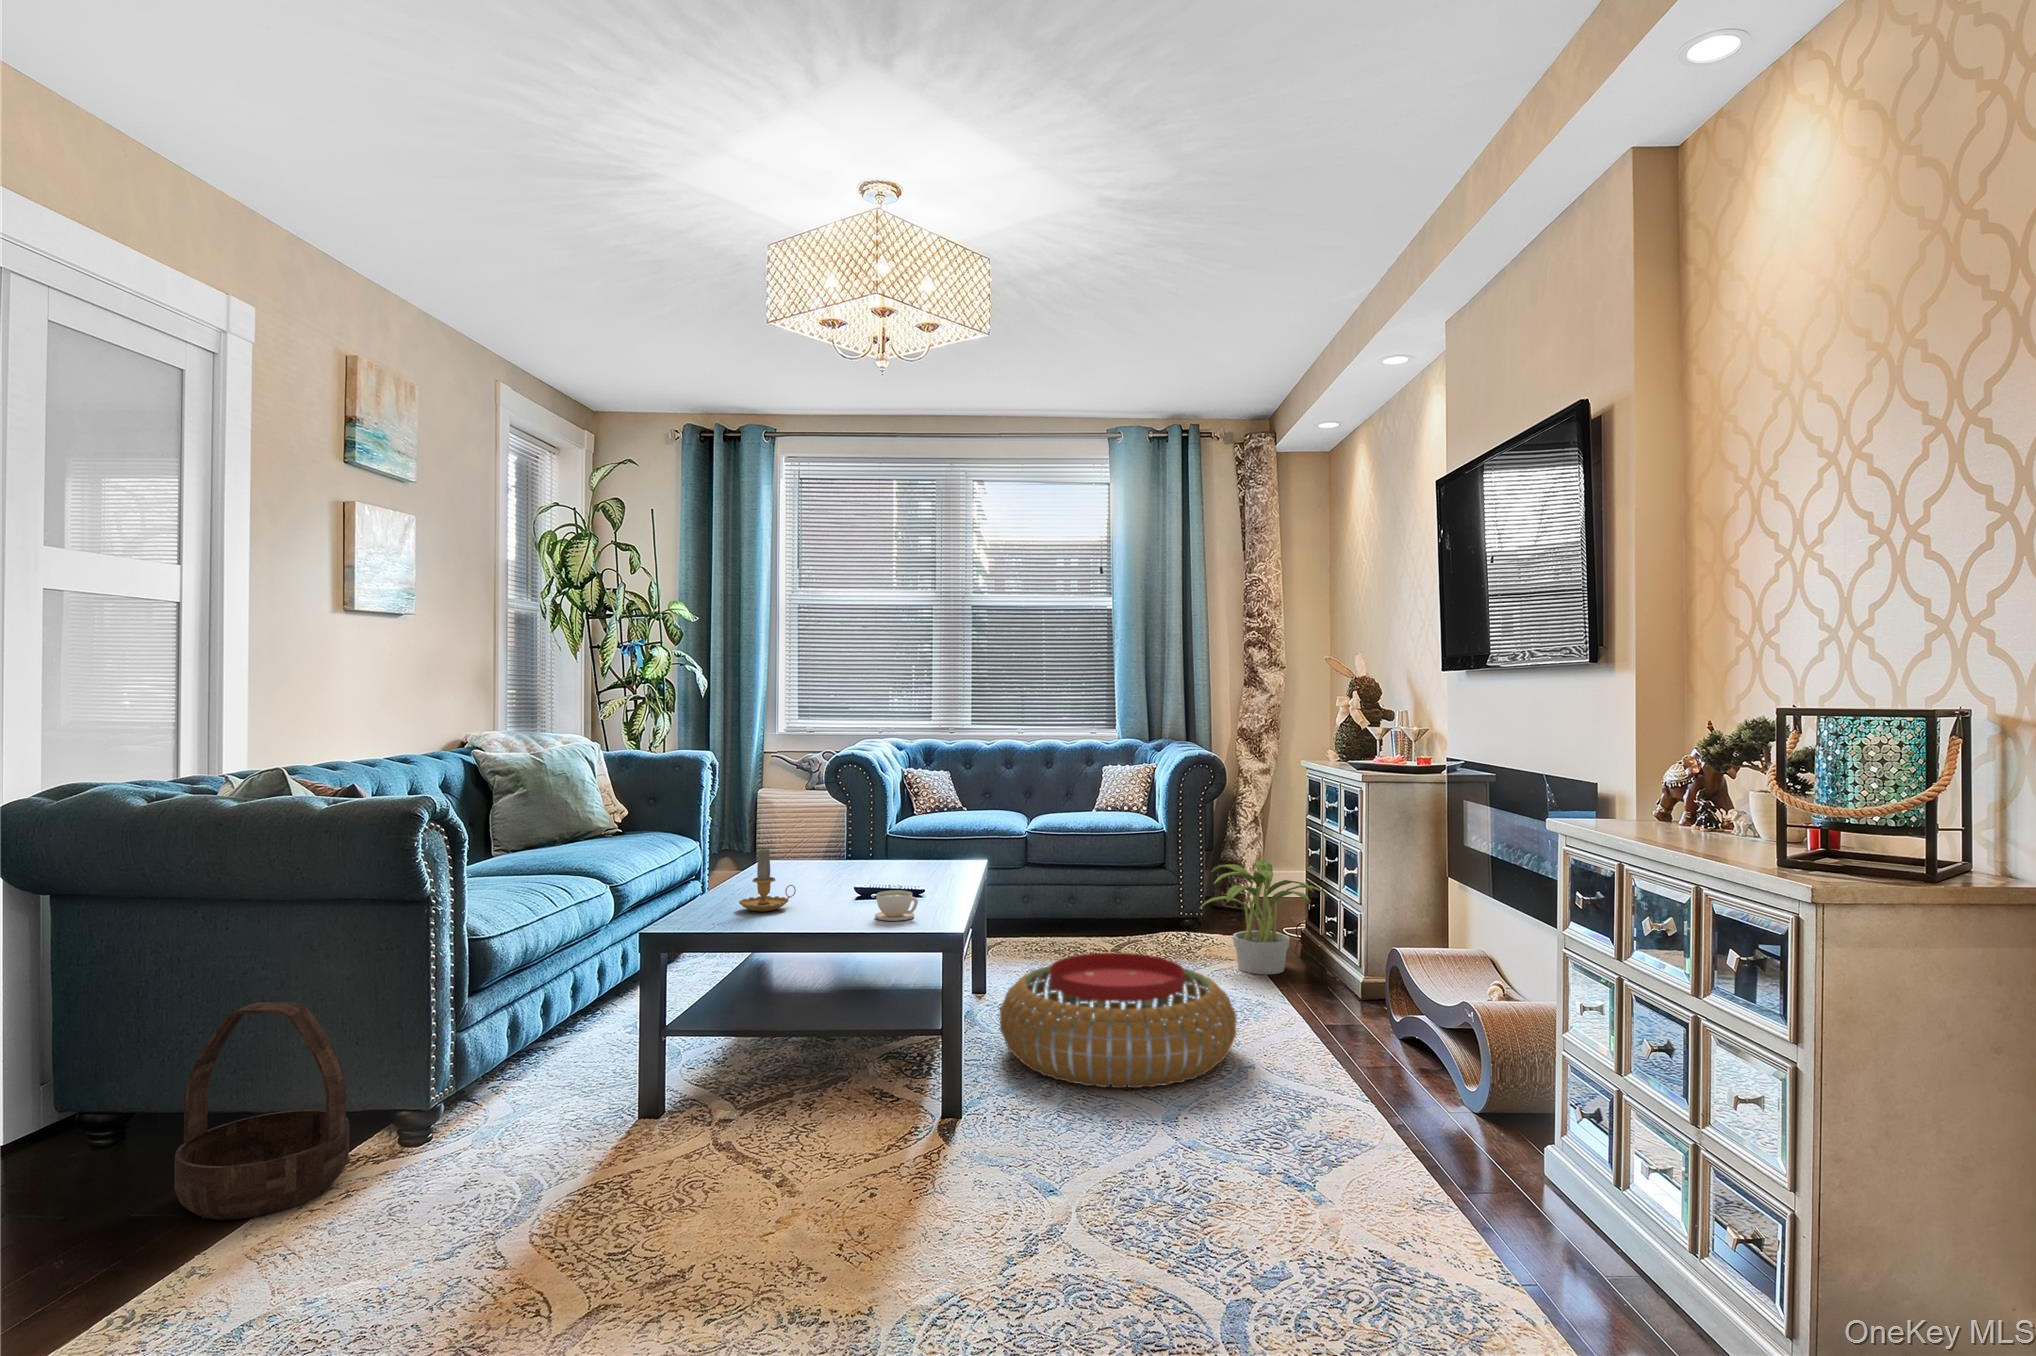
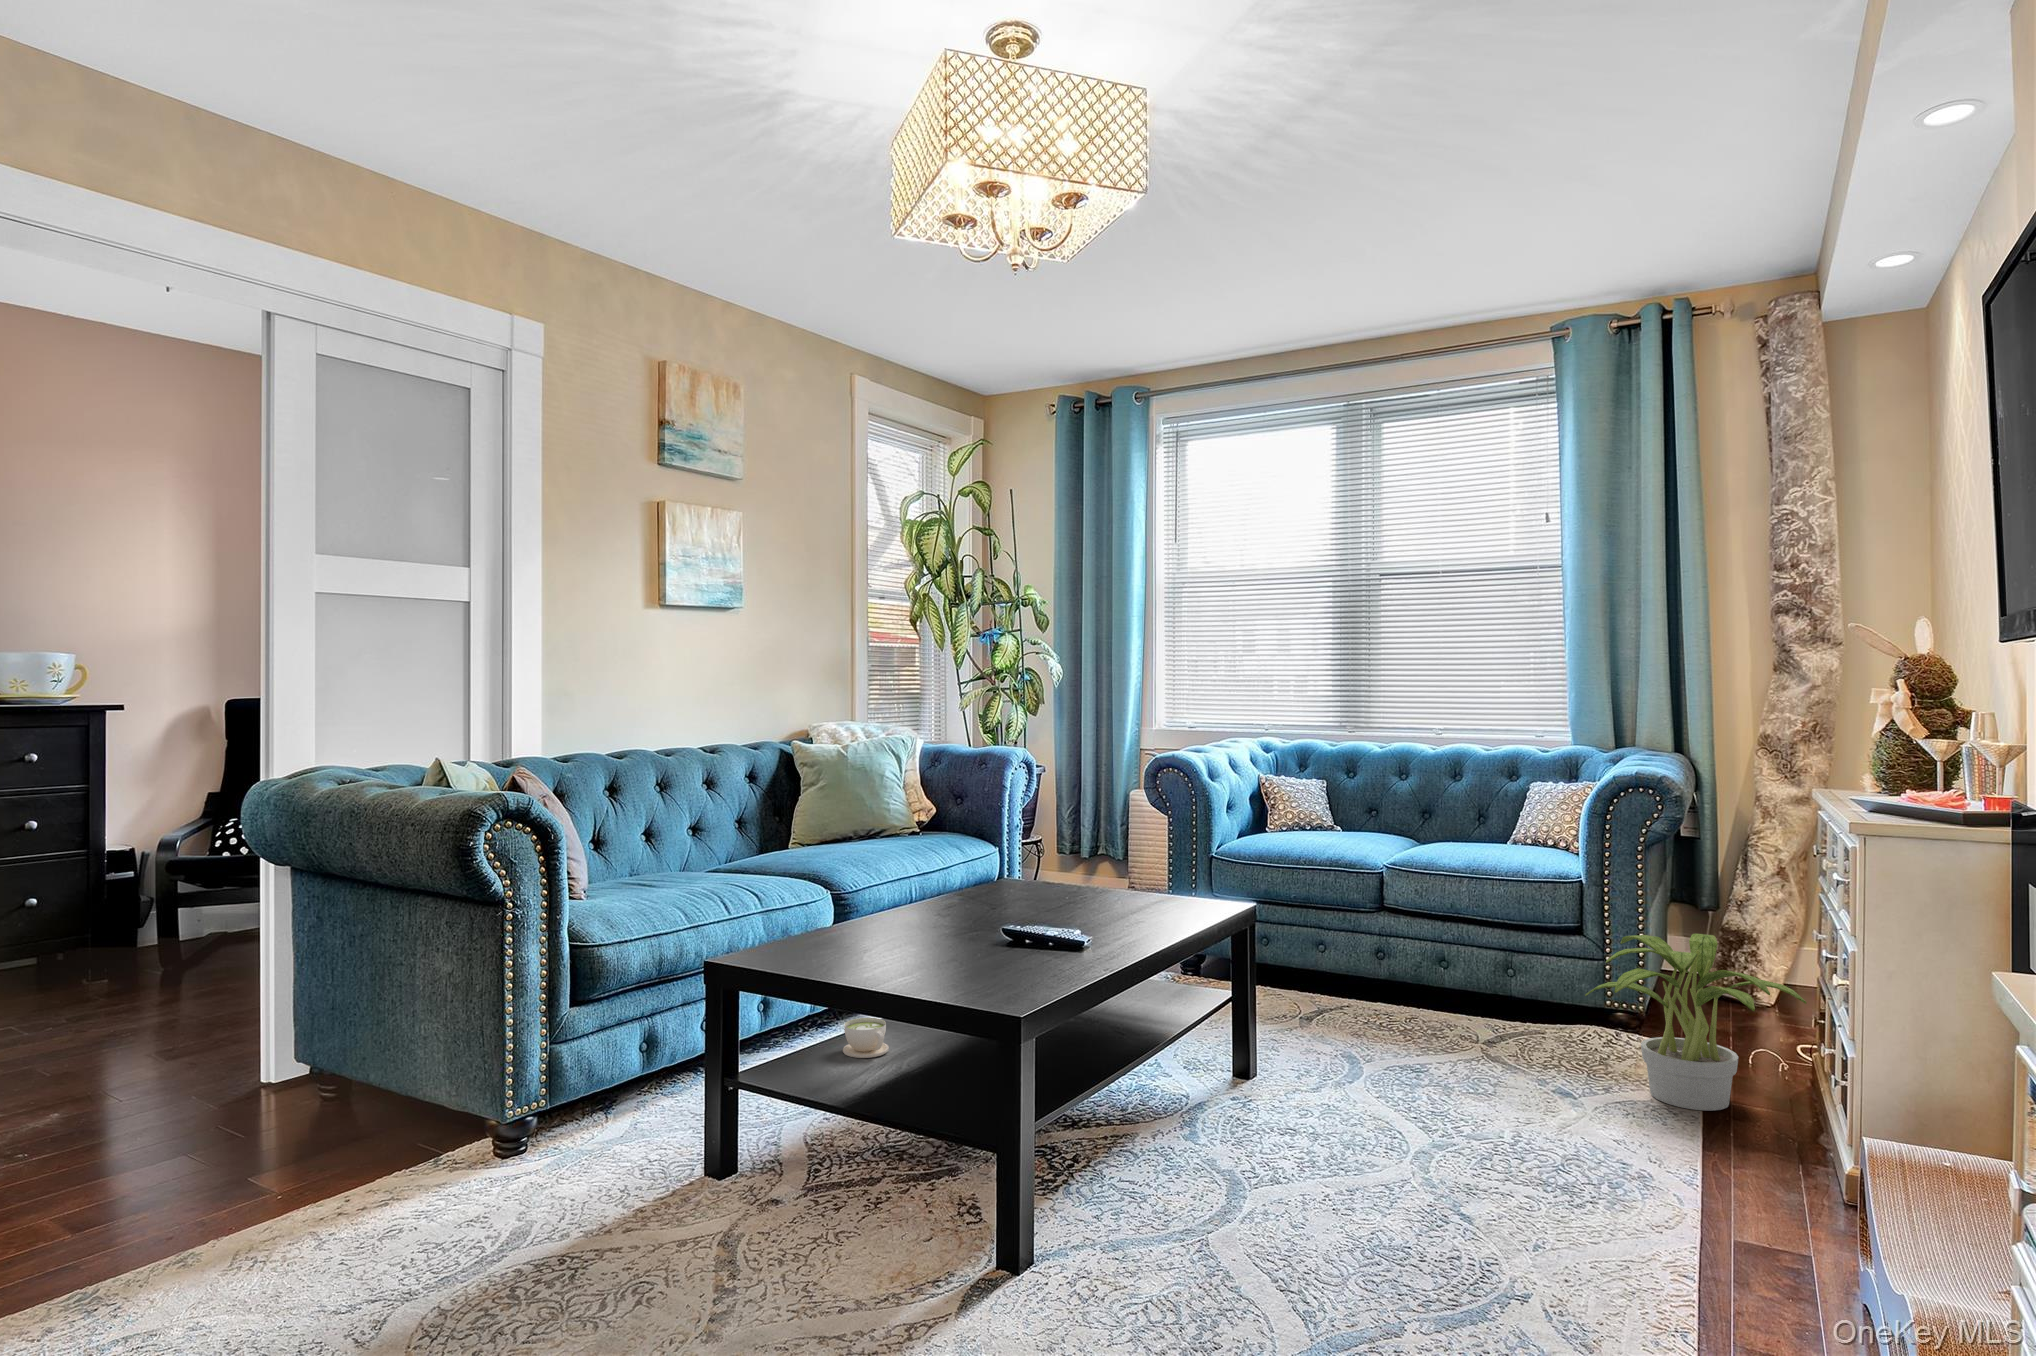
candle: present [739,849,796,911] -> none [870,862,939,938]
coffee cup: present [875,890,918,921] -> present [843,1018,889,1058]
pouf: present [1000,953,1237,1088] -> none [1161,1042,1507,1259]
basket: present [174,1002,349,1220] -> none [311,977,463,1177]

